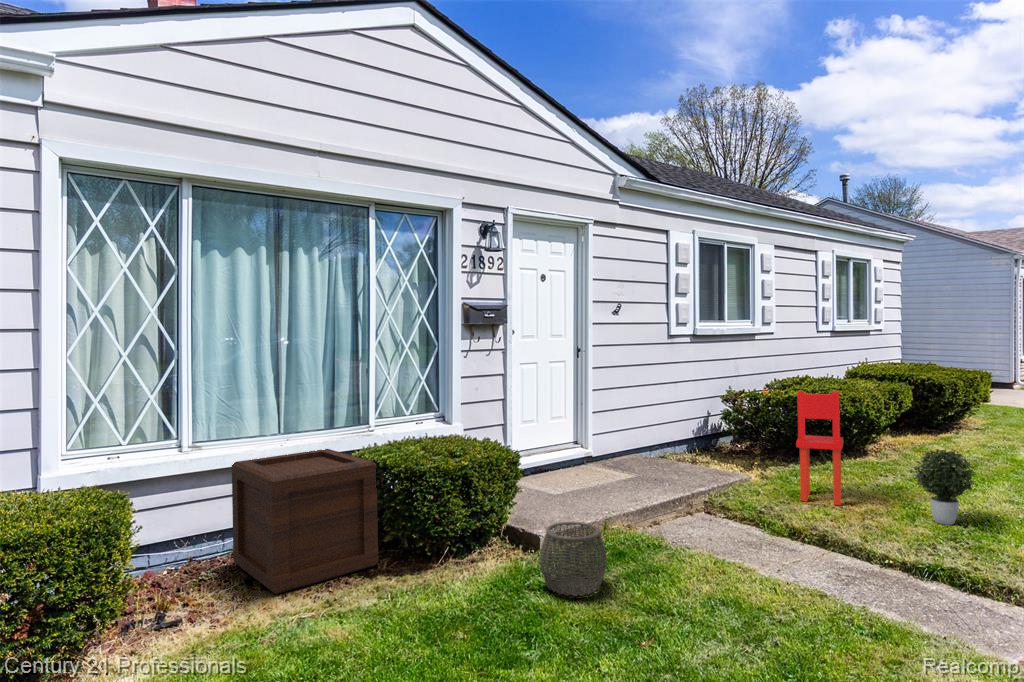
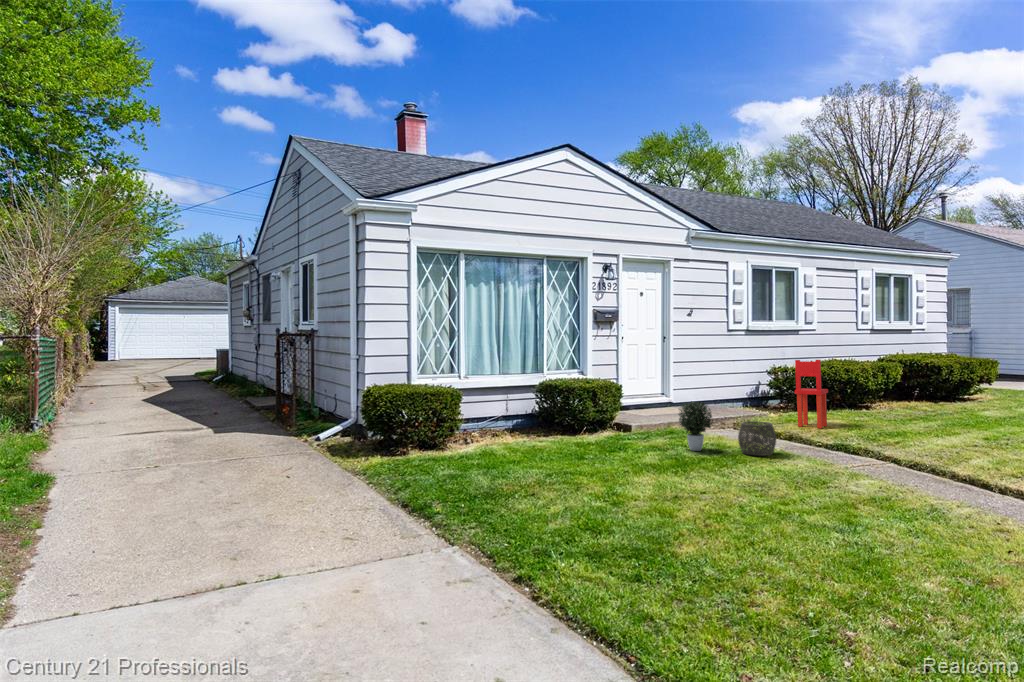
wooden crate: present [232,449,378,594] -> none [482,383,551,441]
potted plant: present [914,449,976,525] -> present [678,401,712,451]
woven basket: present [540,522,607,596] -> present [738,421,776,456]

